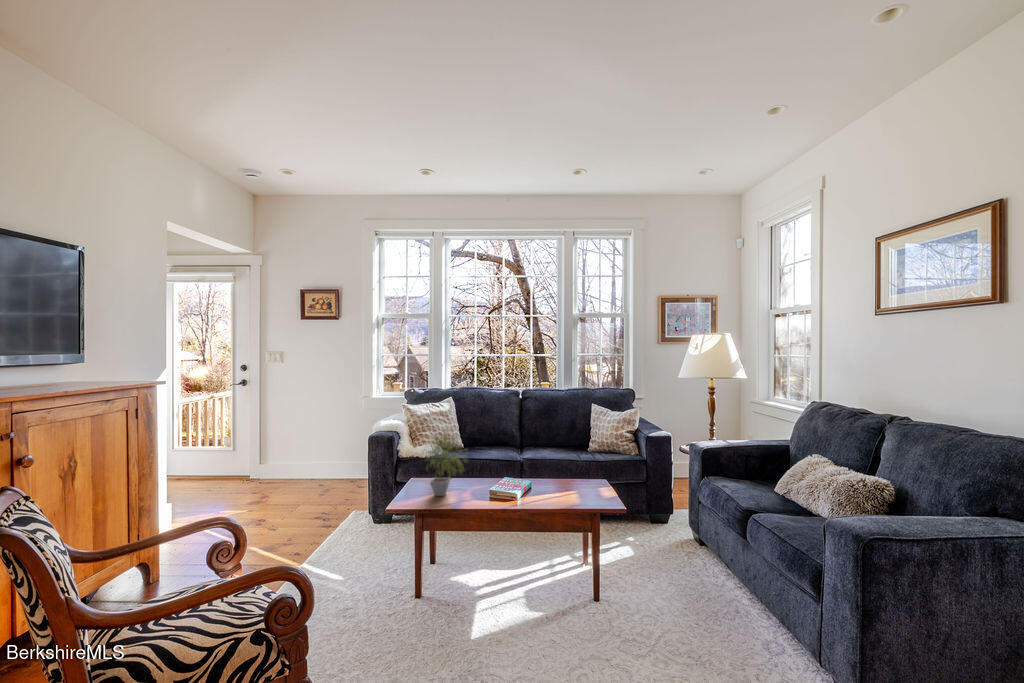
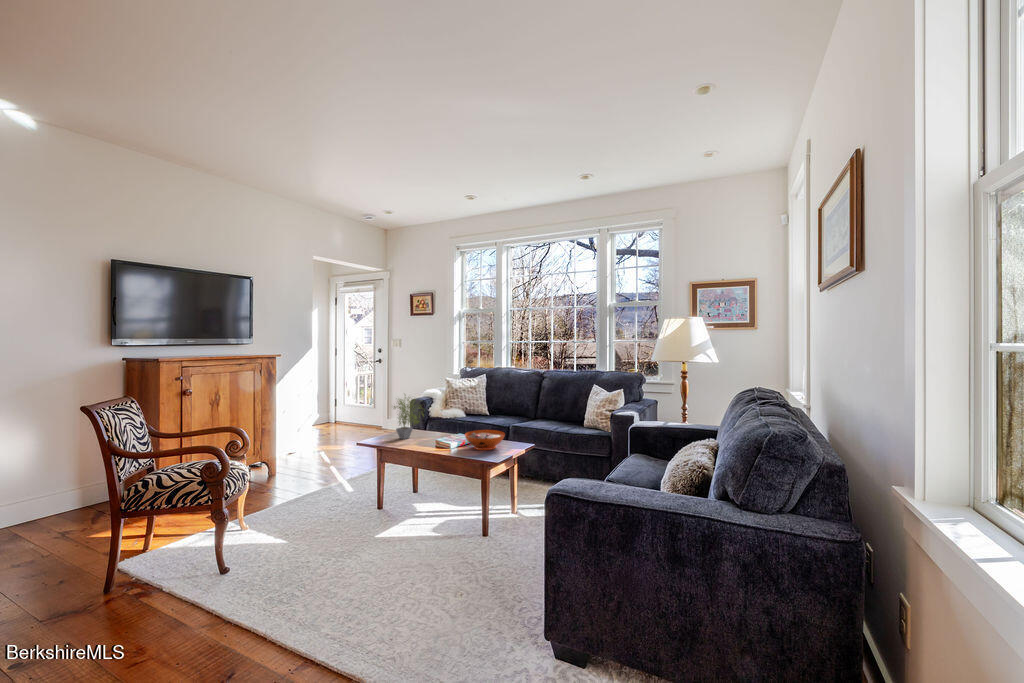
decorative bowl: none [546,469,599,497] -> present [465,430,505,450]

